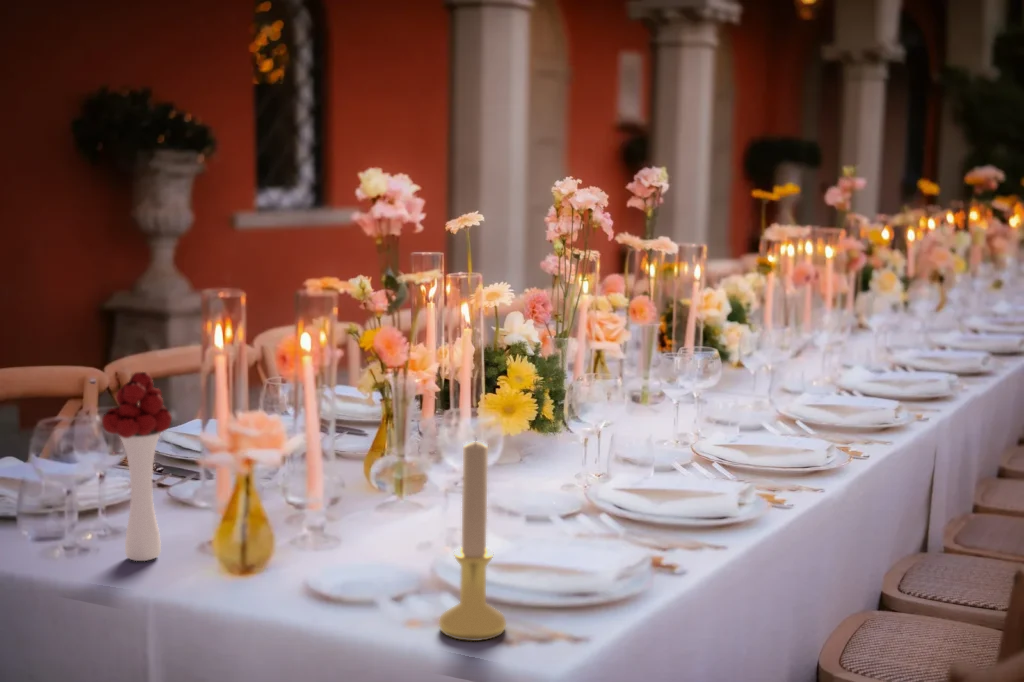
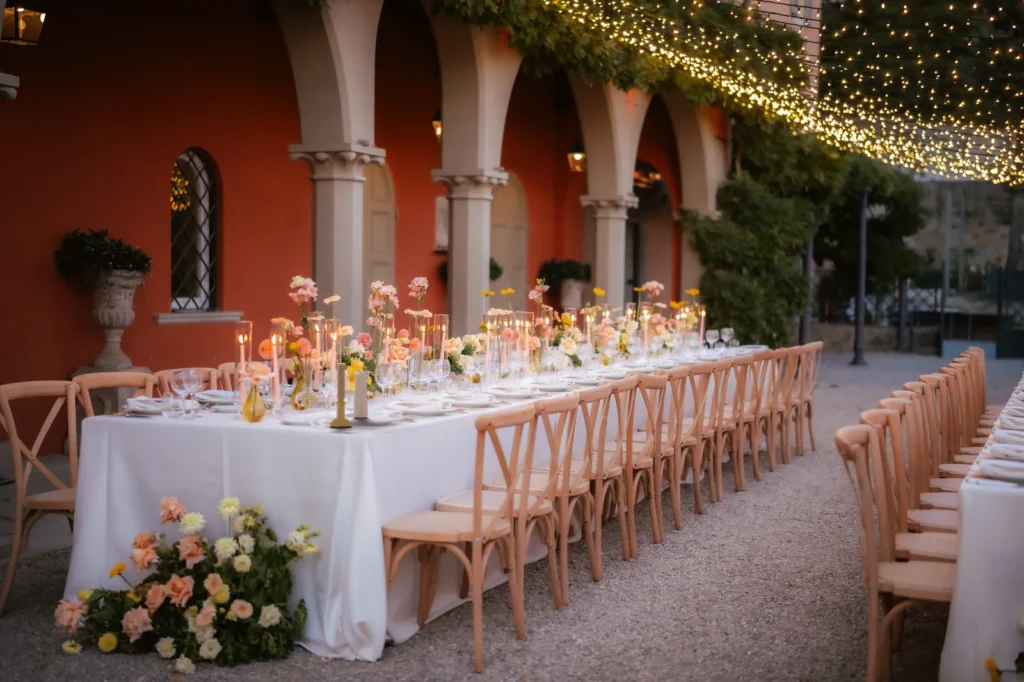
flower bouquet: present [102,372,172,561] -> none [203,350,227,420]
pepper mill: none [512,402,612,557] -> present [353,362,390,418]

